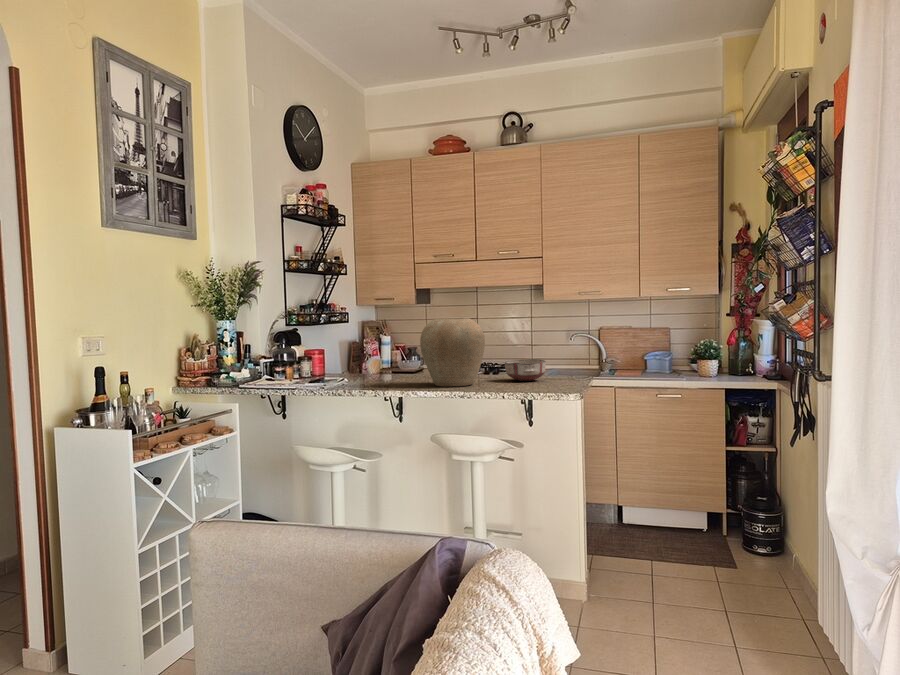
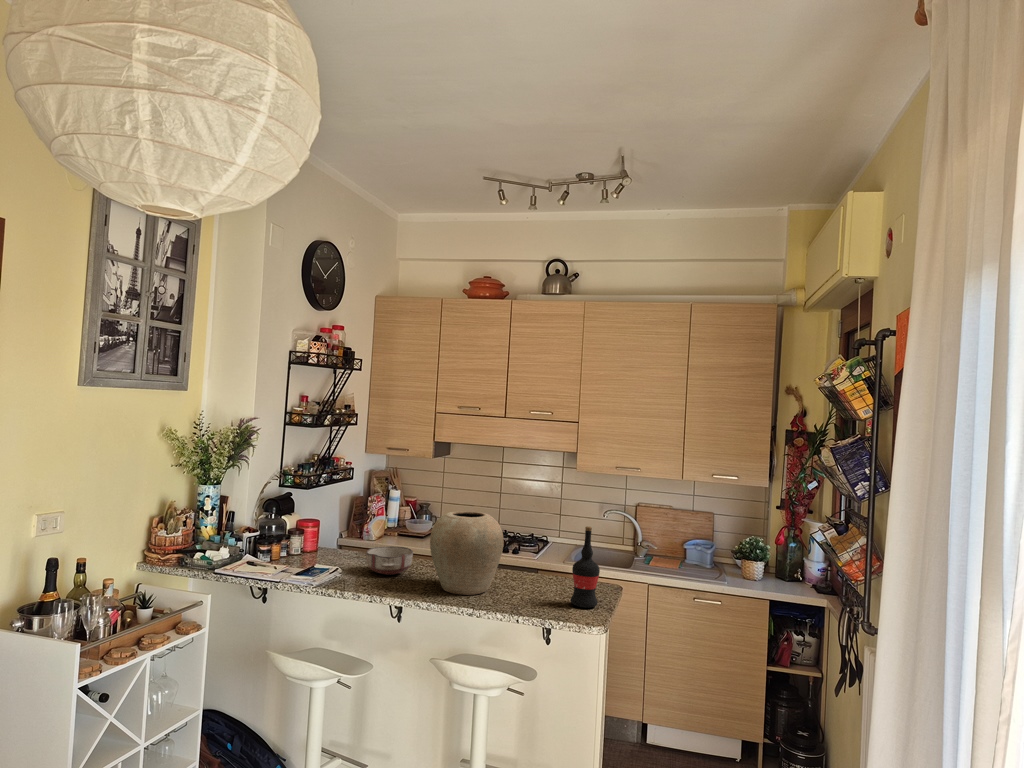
wine bottle: none [548,317,573,387] -> present [570,526,600,608]
ceramic bowl: present [505,359,546,381] -> present [366,546,413,575]

